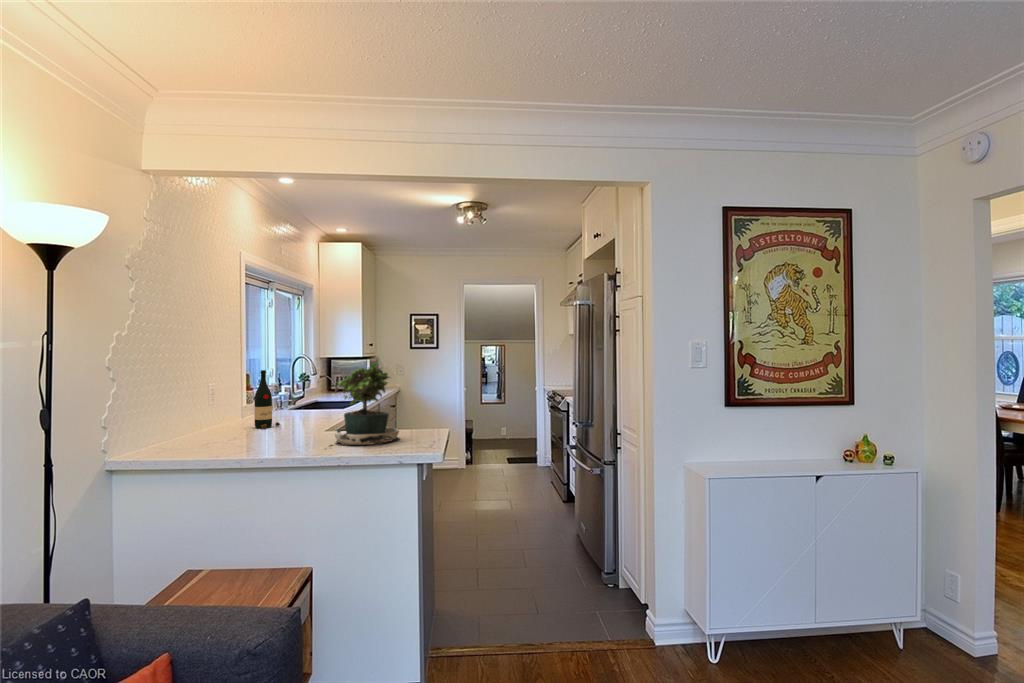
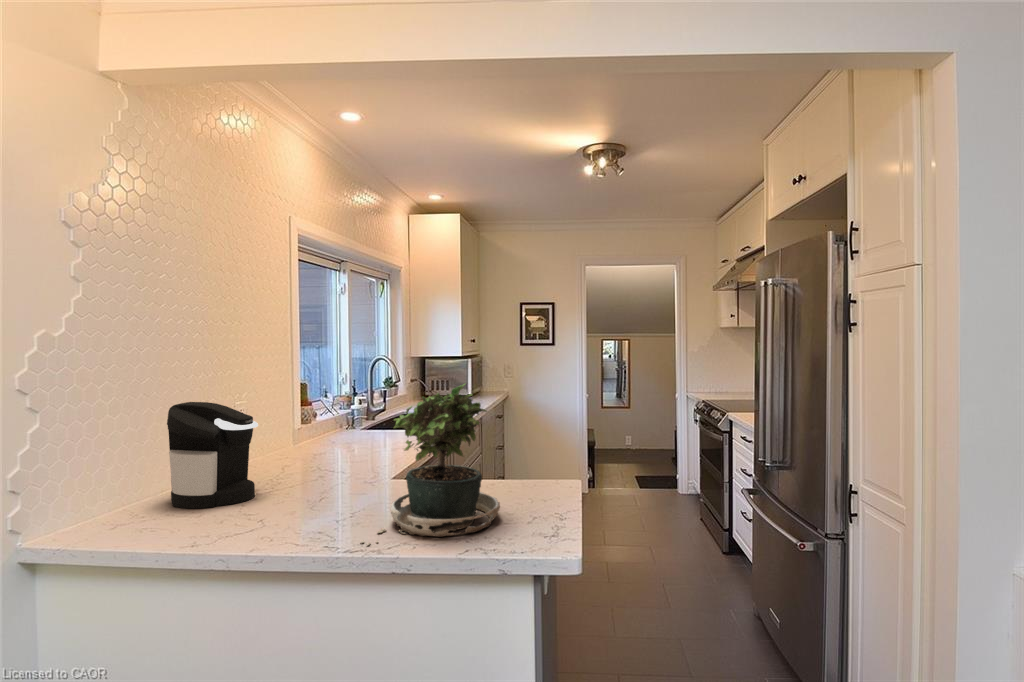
wine bottle: present [255,370,280,429] -> none [298,384,334,471]
coffee maker: none [178,379,239,444] -> present [167,402,258,508]

